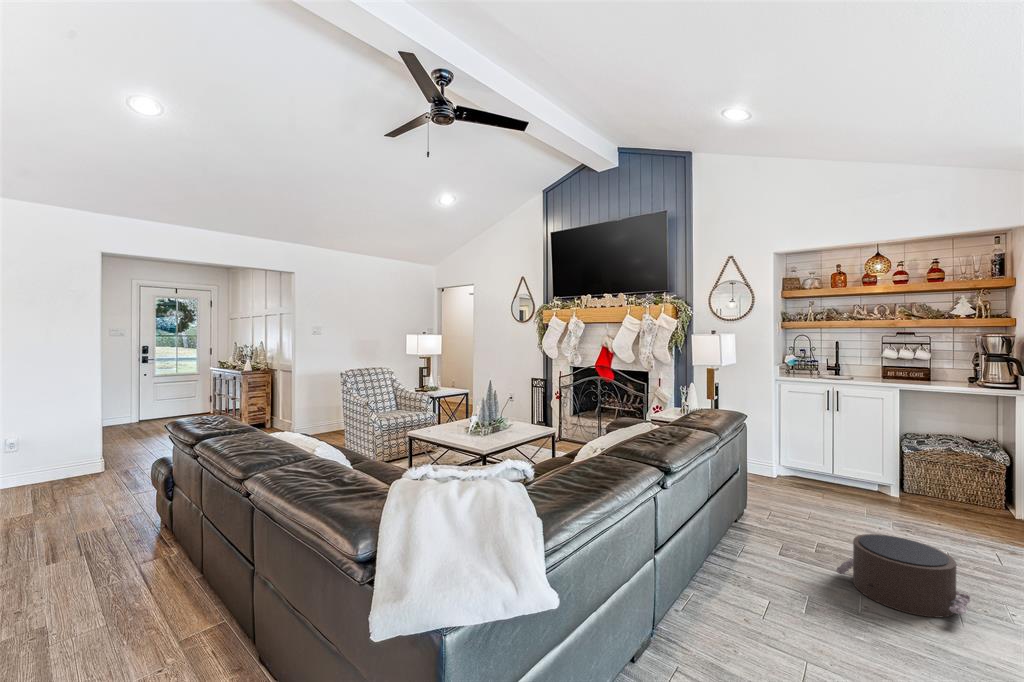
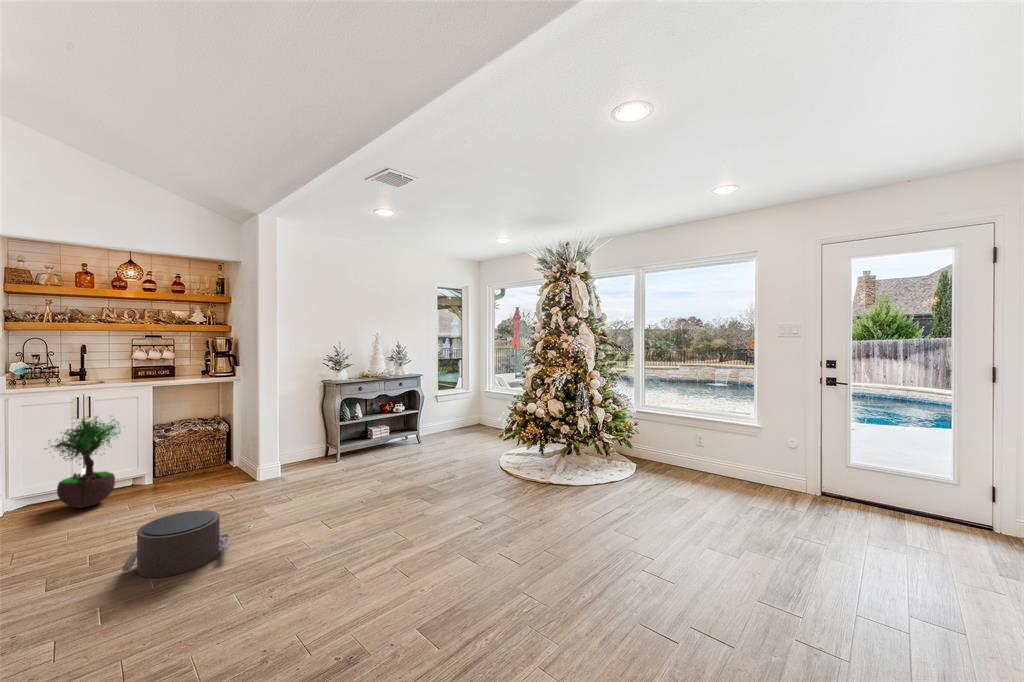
potted tree: none [799,404,868,499] -> present [45,412,120,508]

